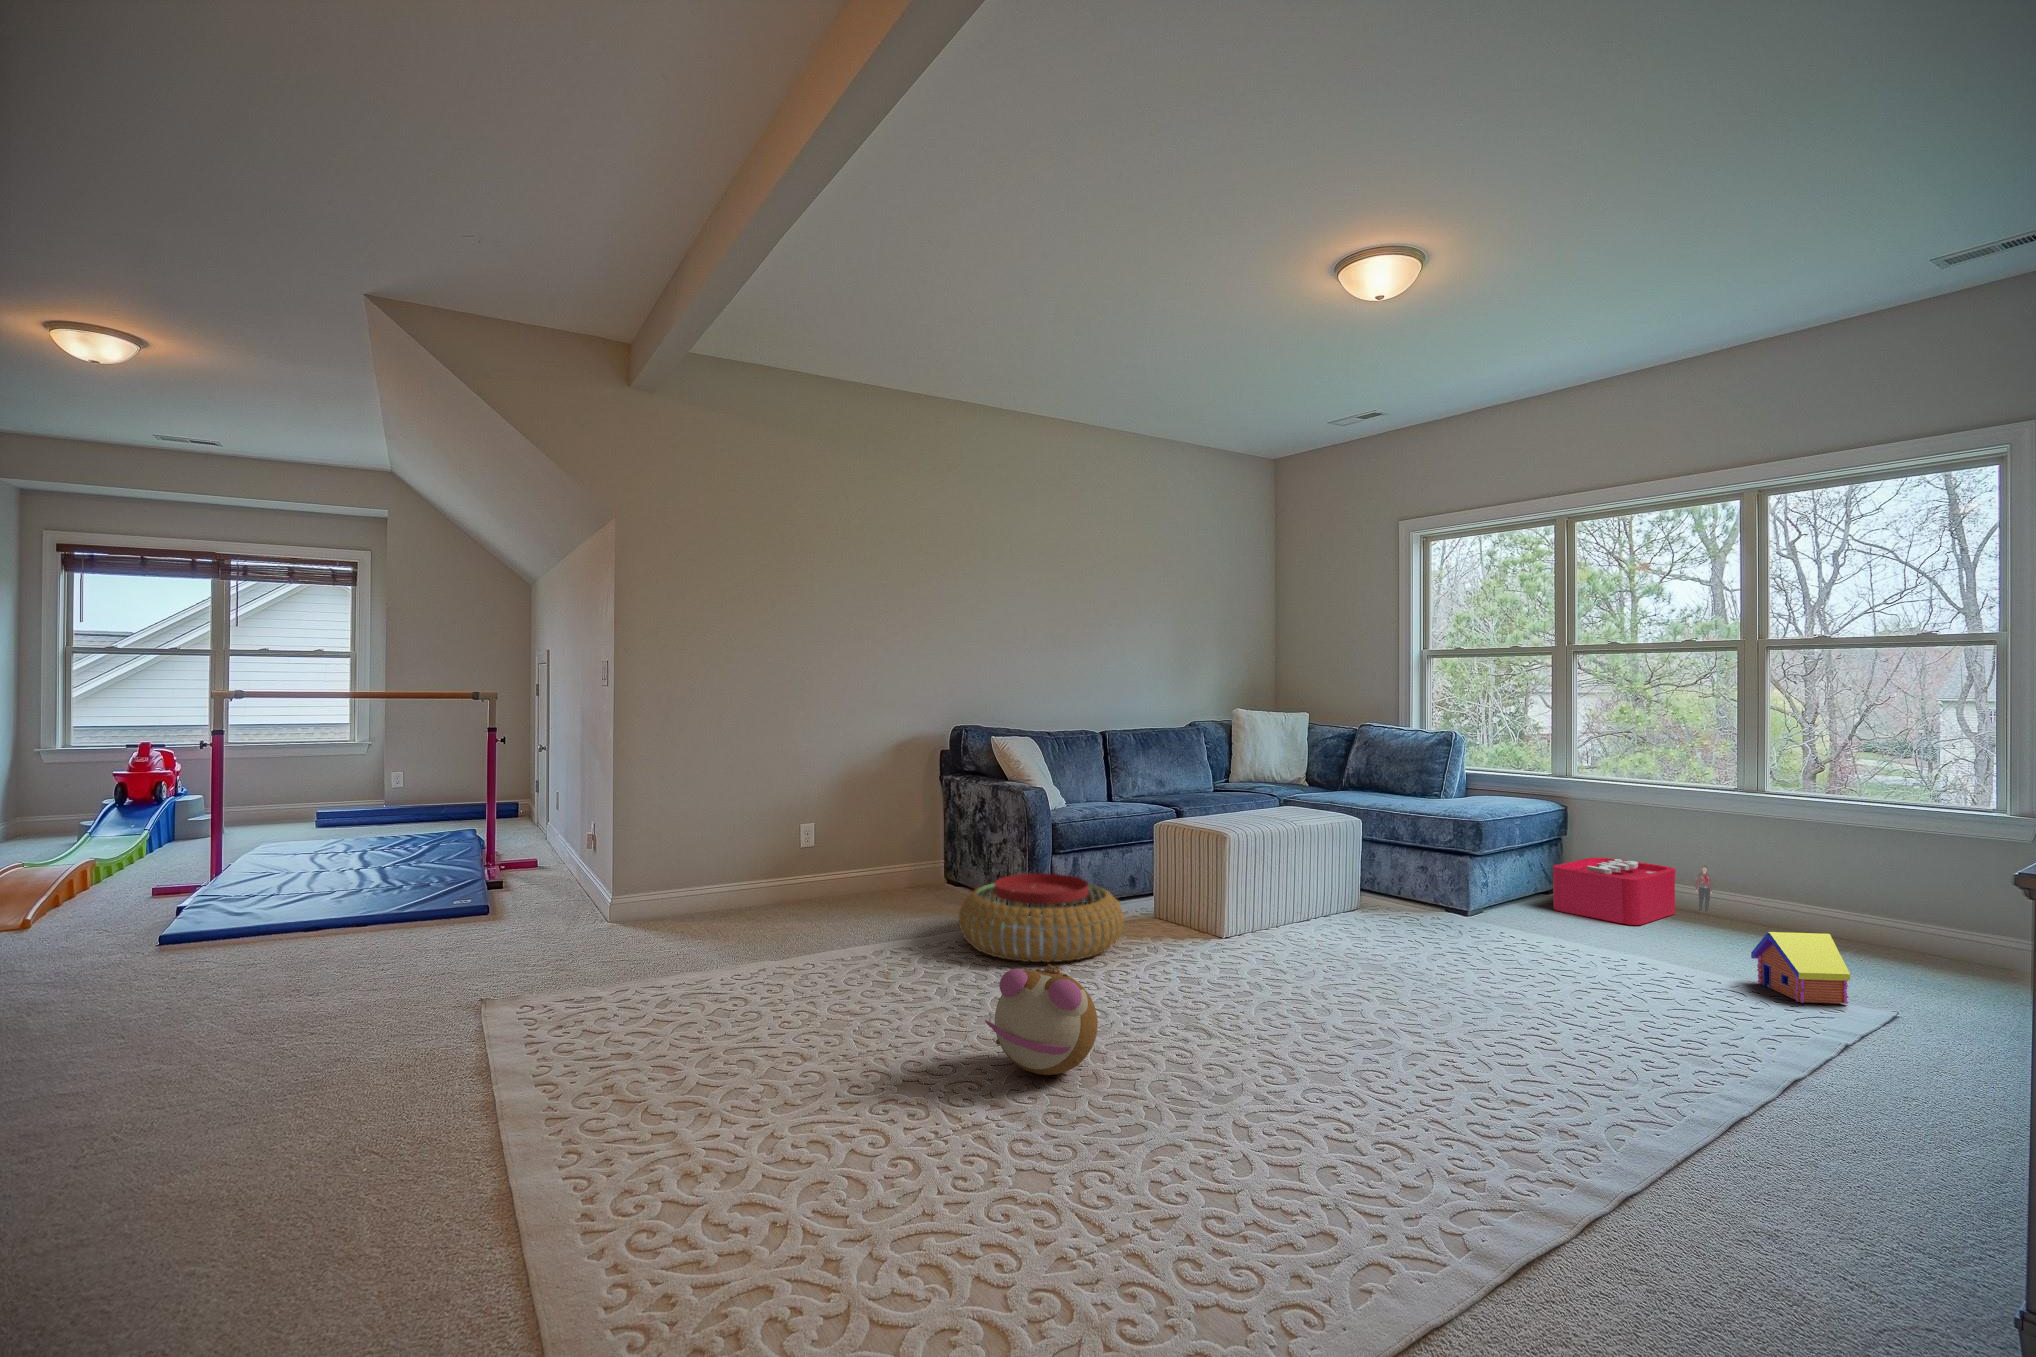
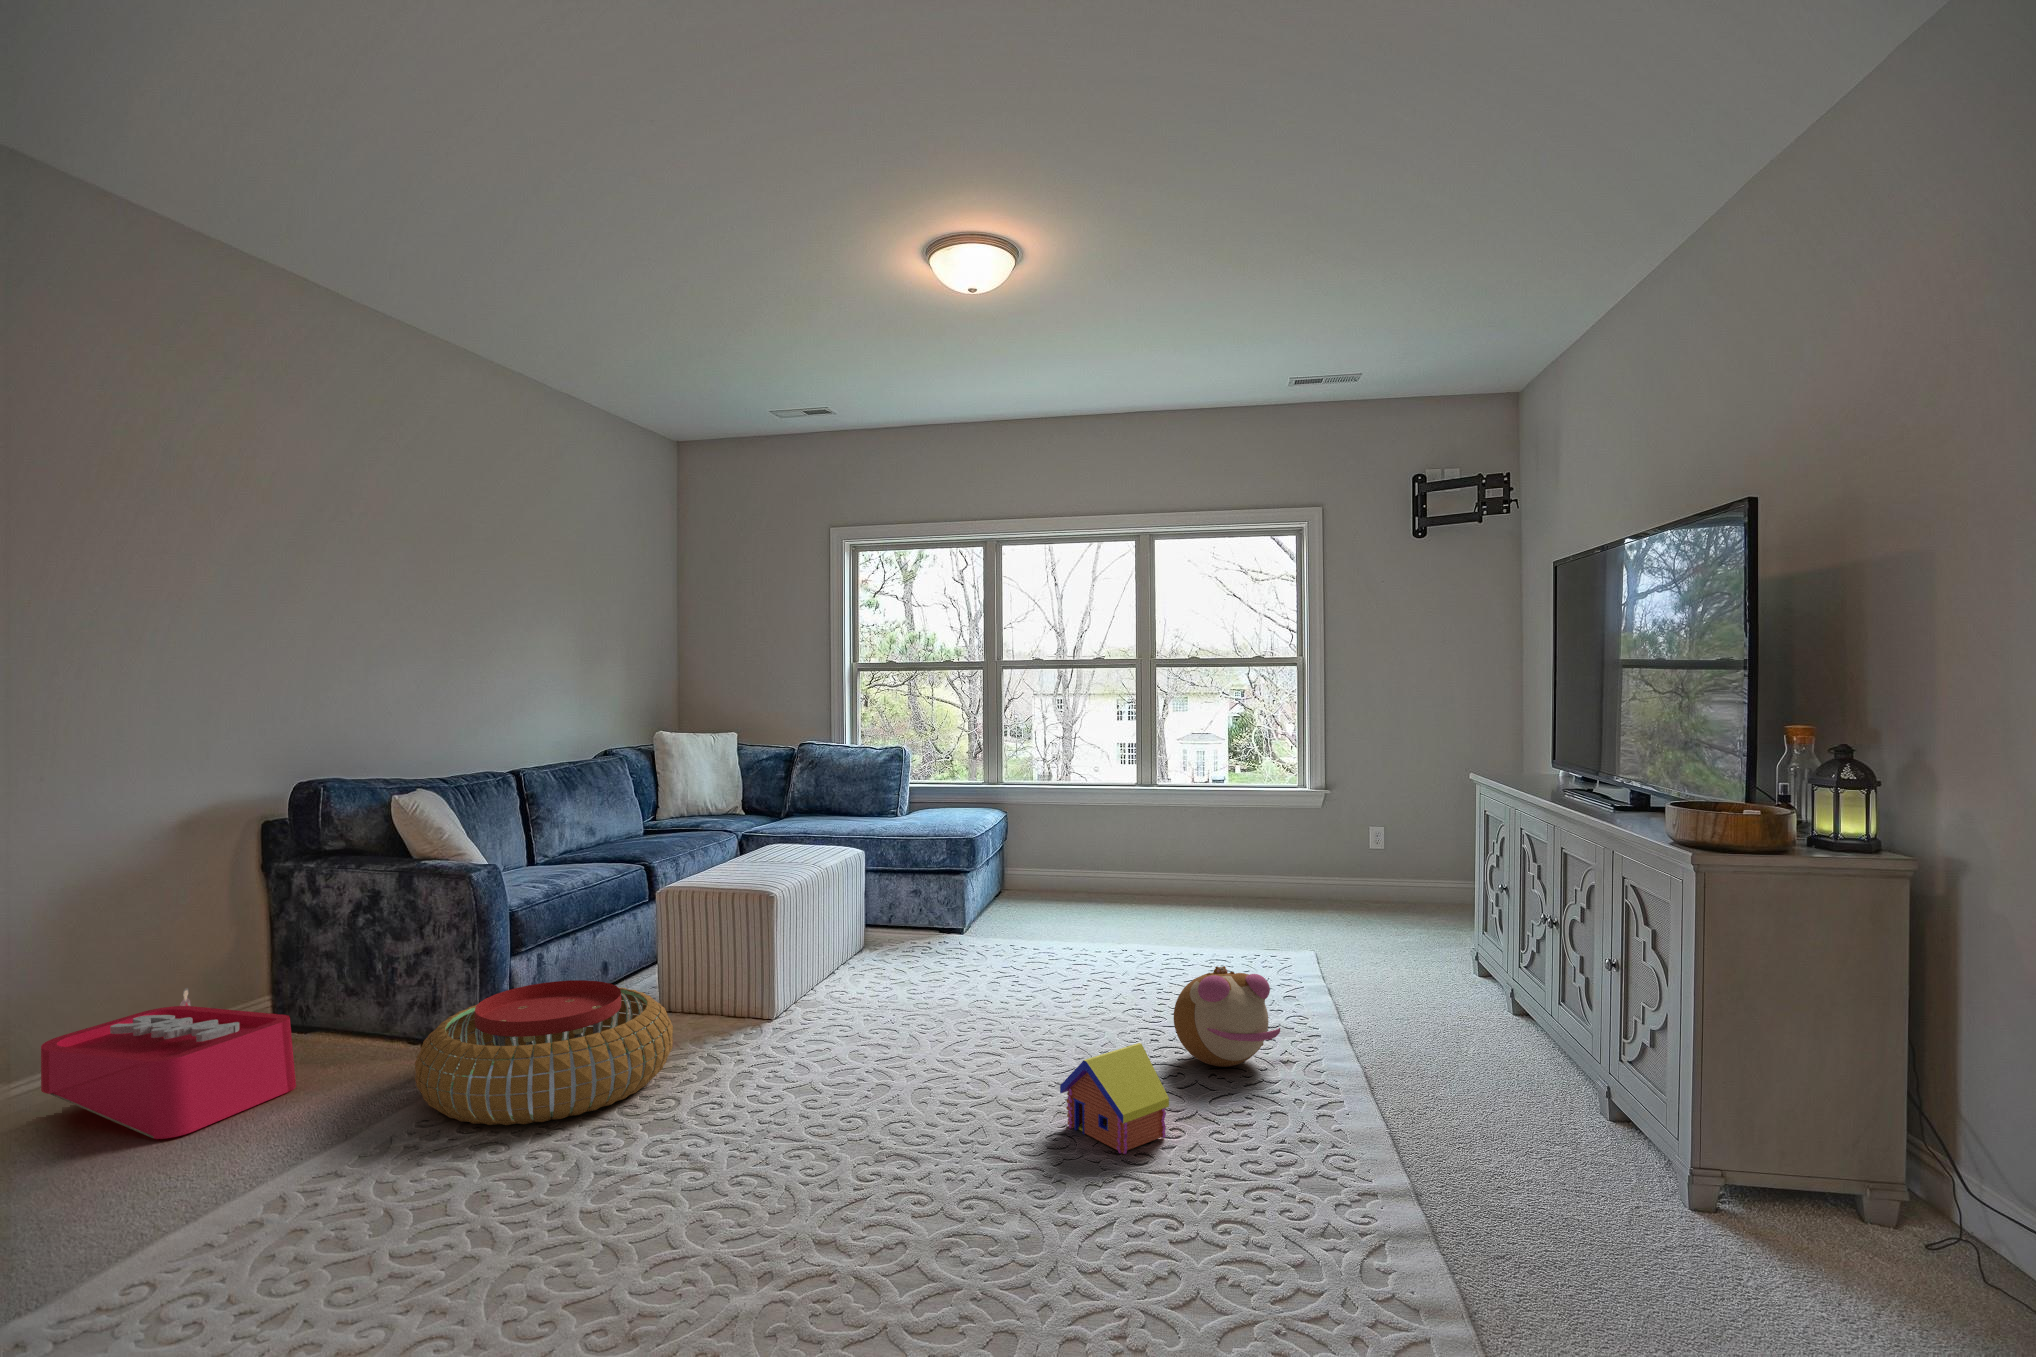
storage bin: present [1553,858,1712,925] -> present [41,988,296,1139]
toy house: present [1751,932,1850,1004] -> present [1060,1043,1169,1154]
plush toy: present [985,964,1098,1075] -> present [1174,966,1280,1067]

